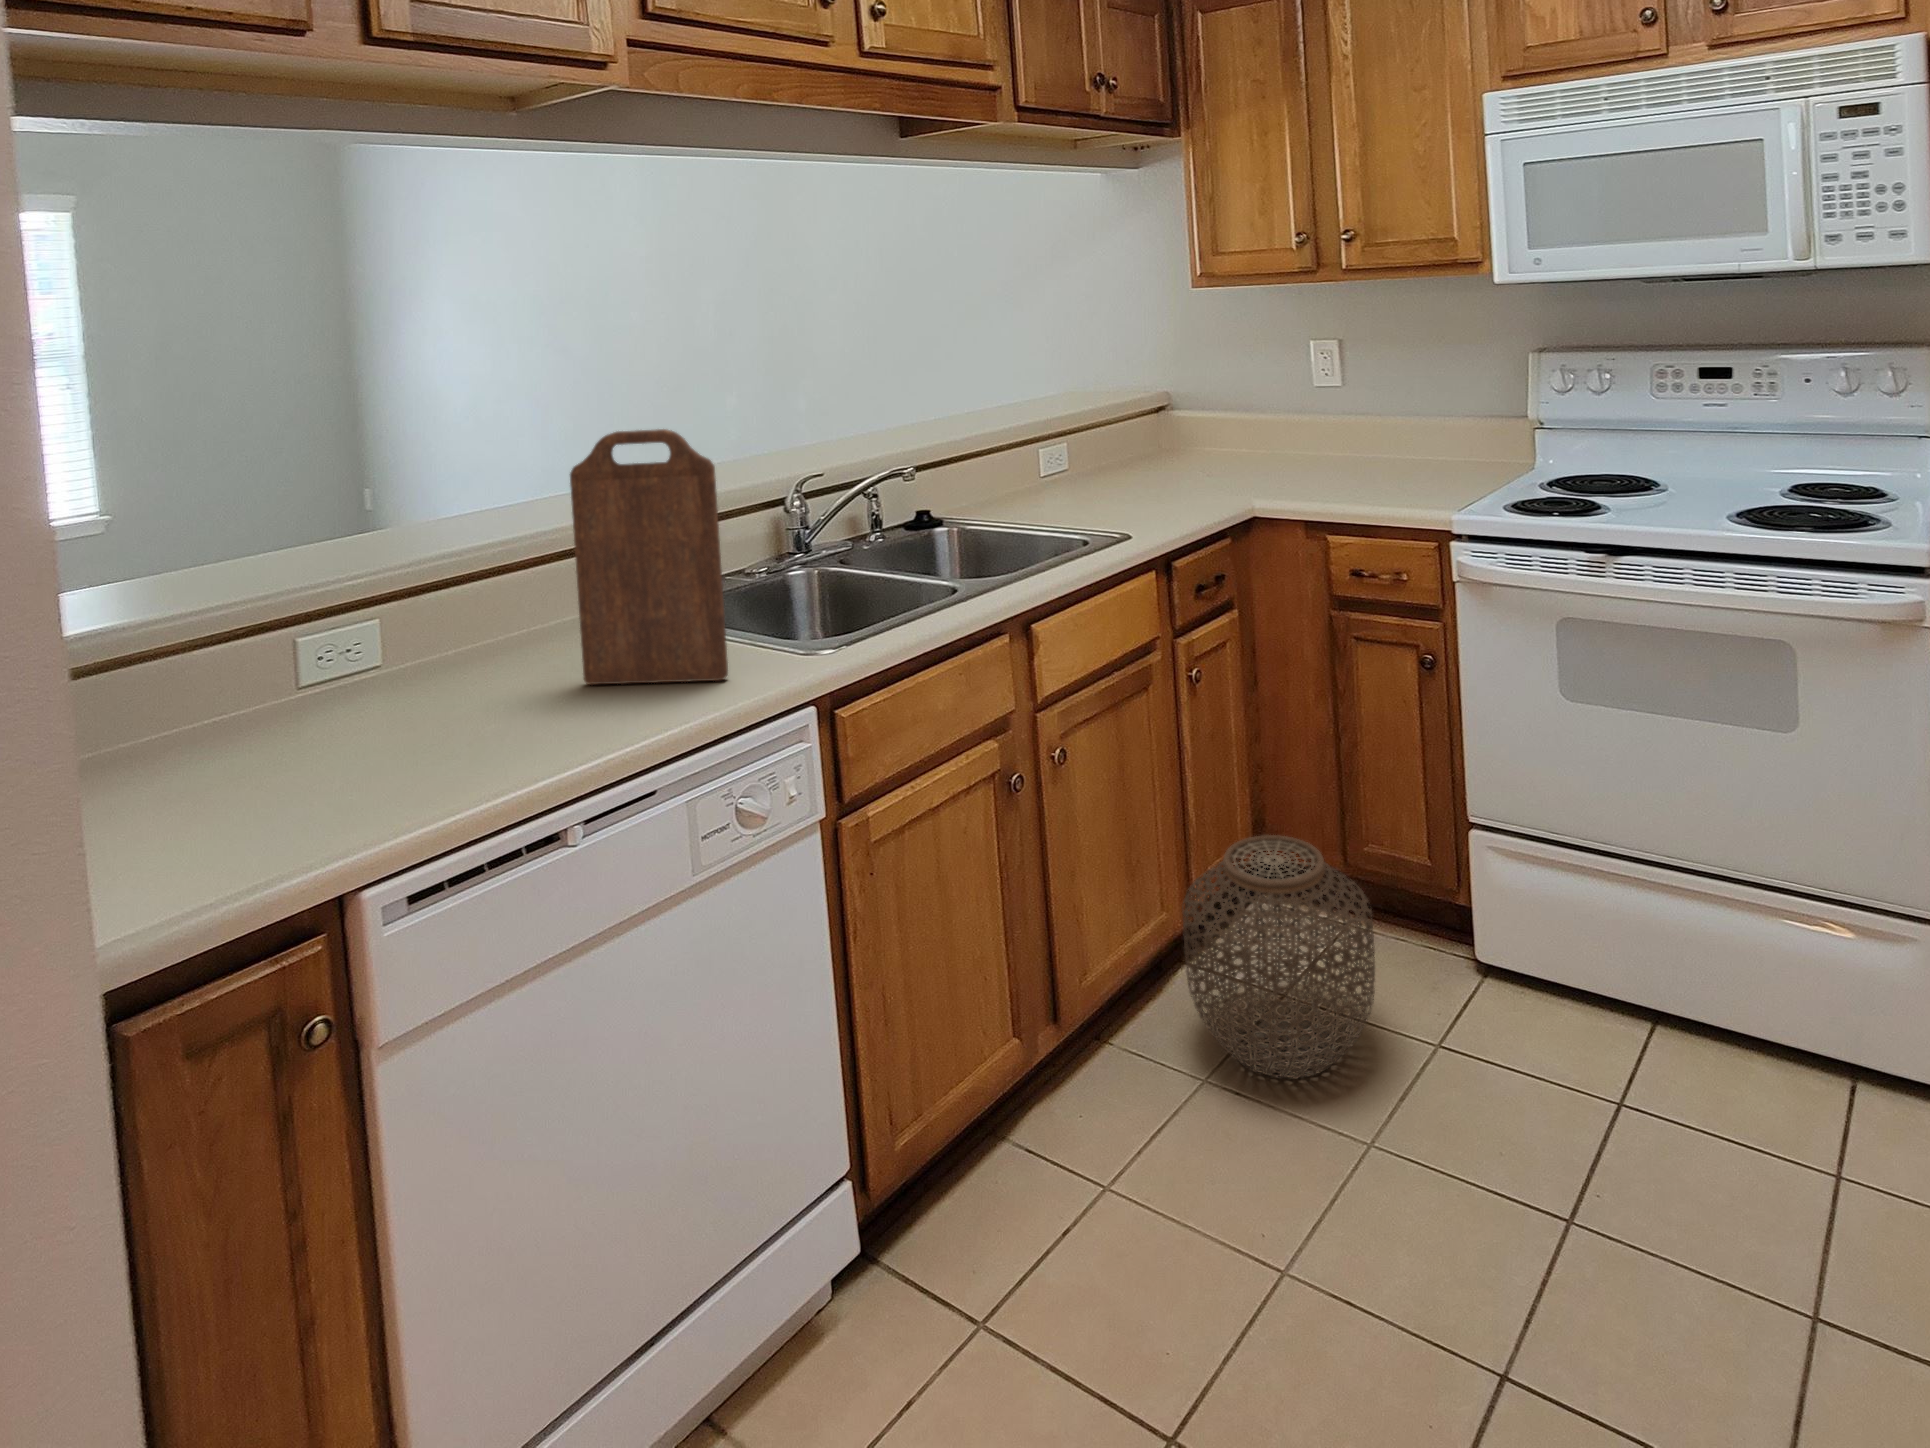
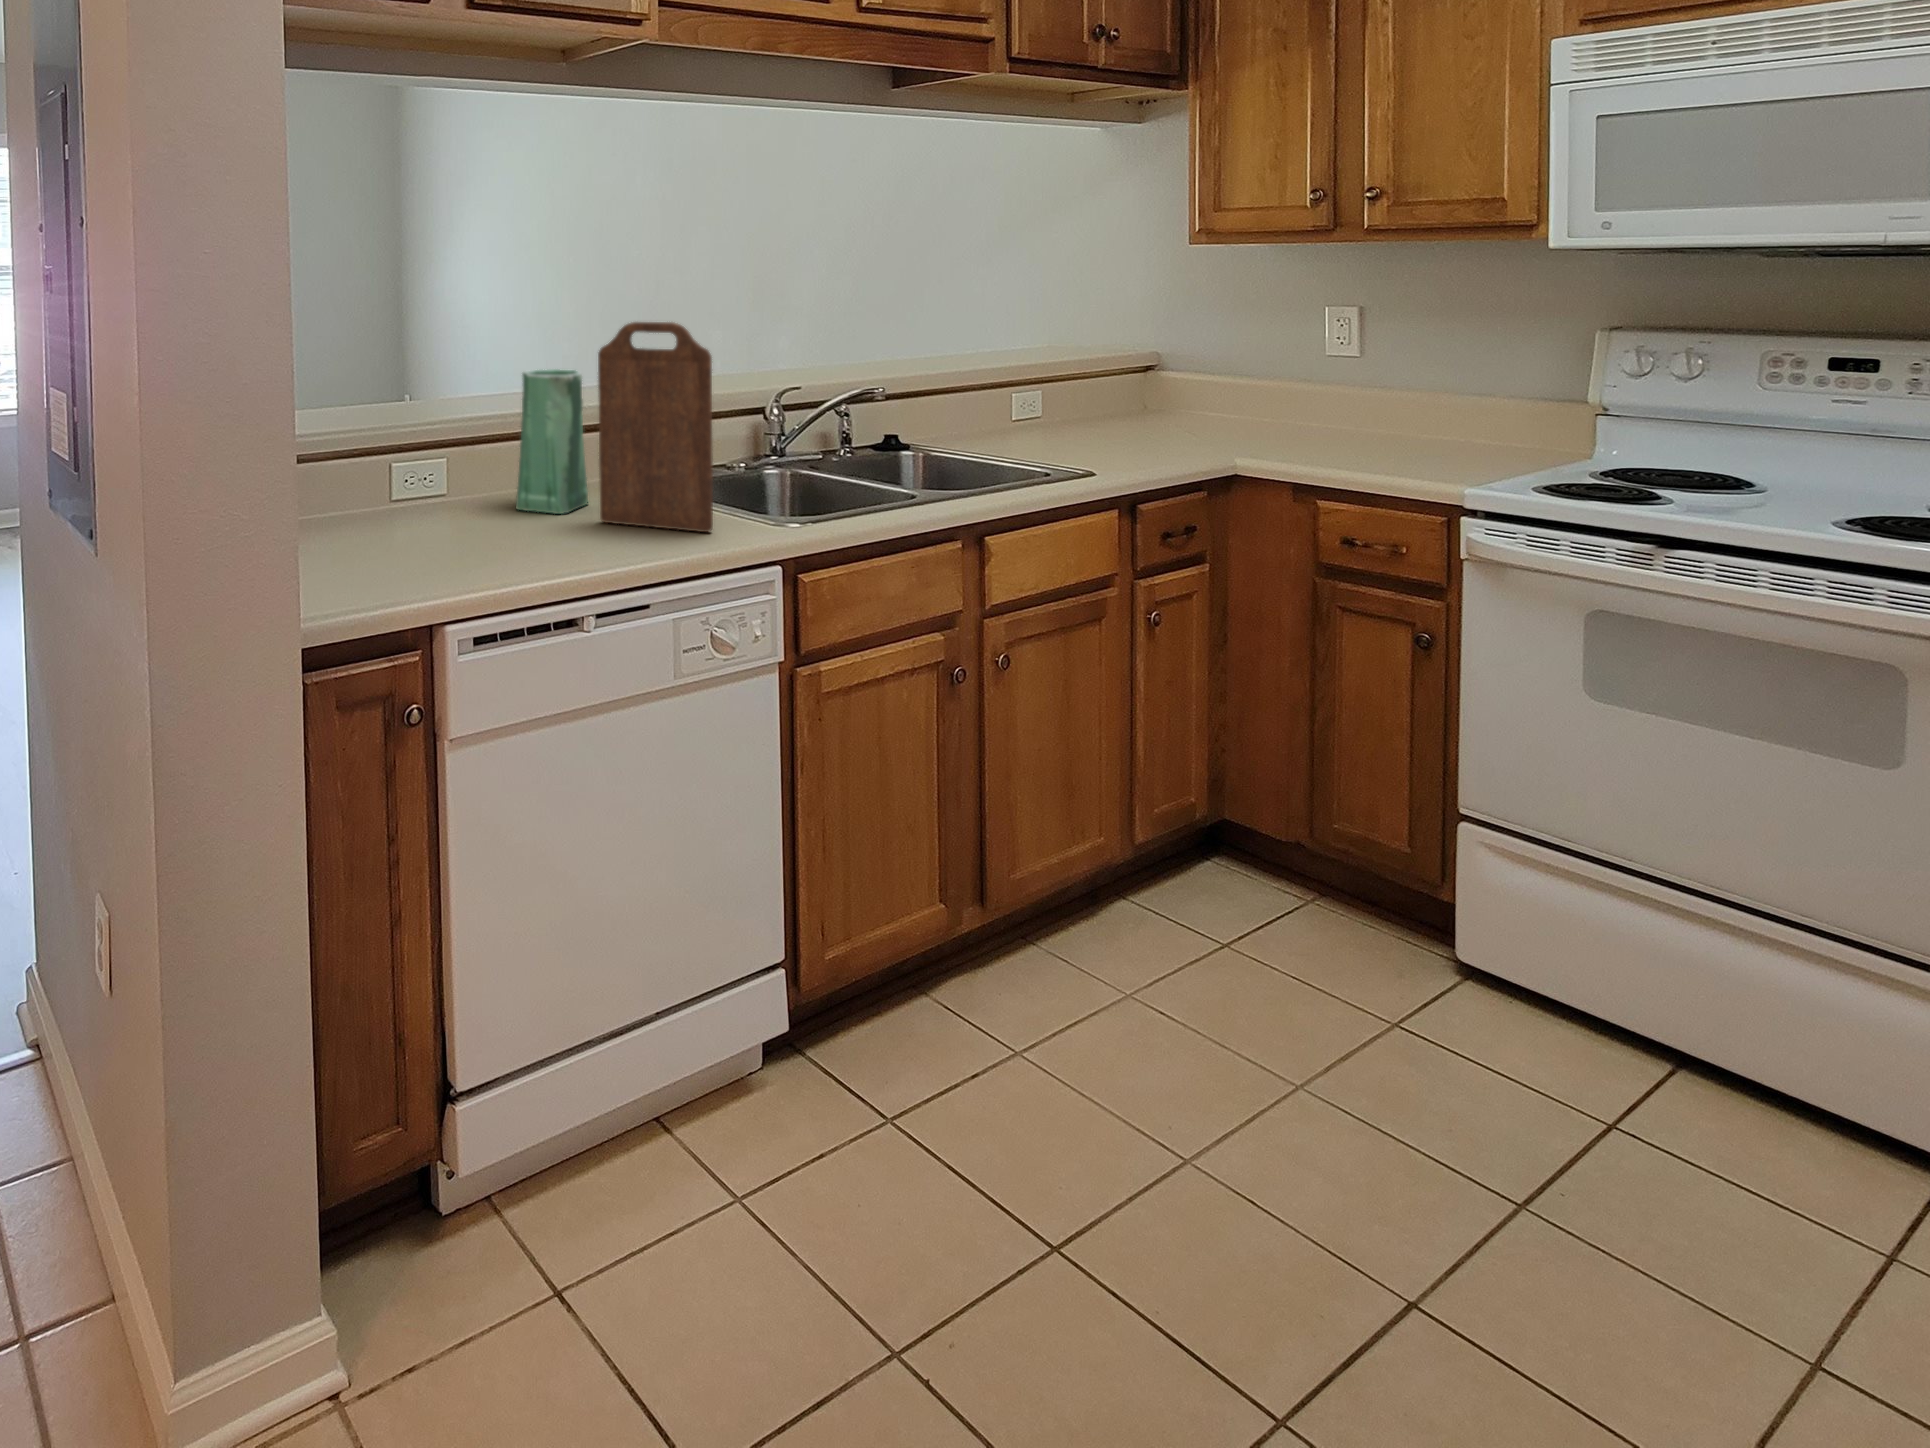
vase: none [471,493,570,681] -> present [516,369,588,514]
woven basket: present [1183,835,1375,1078] -> none [1120,776,1328,1012]

